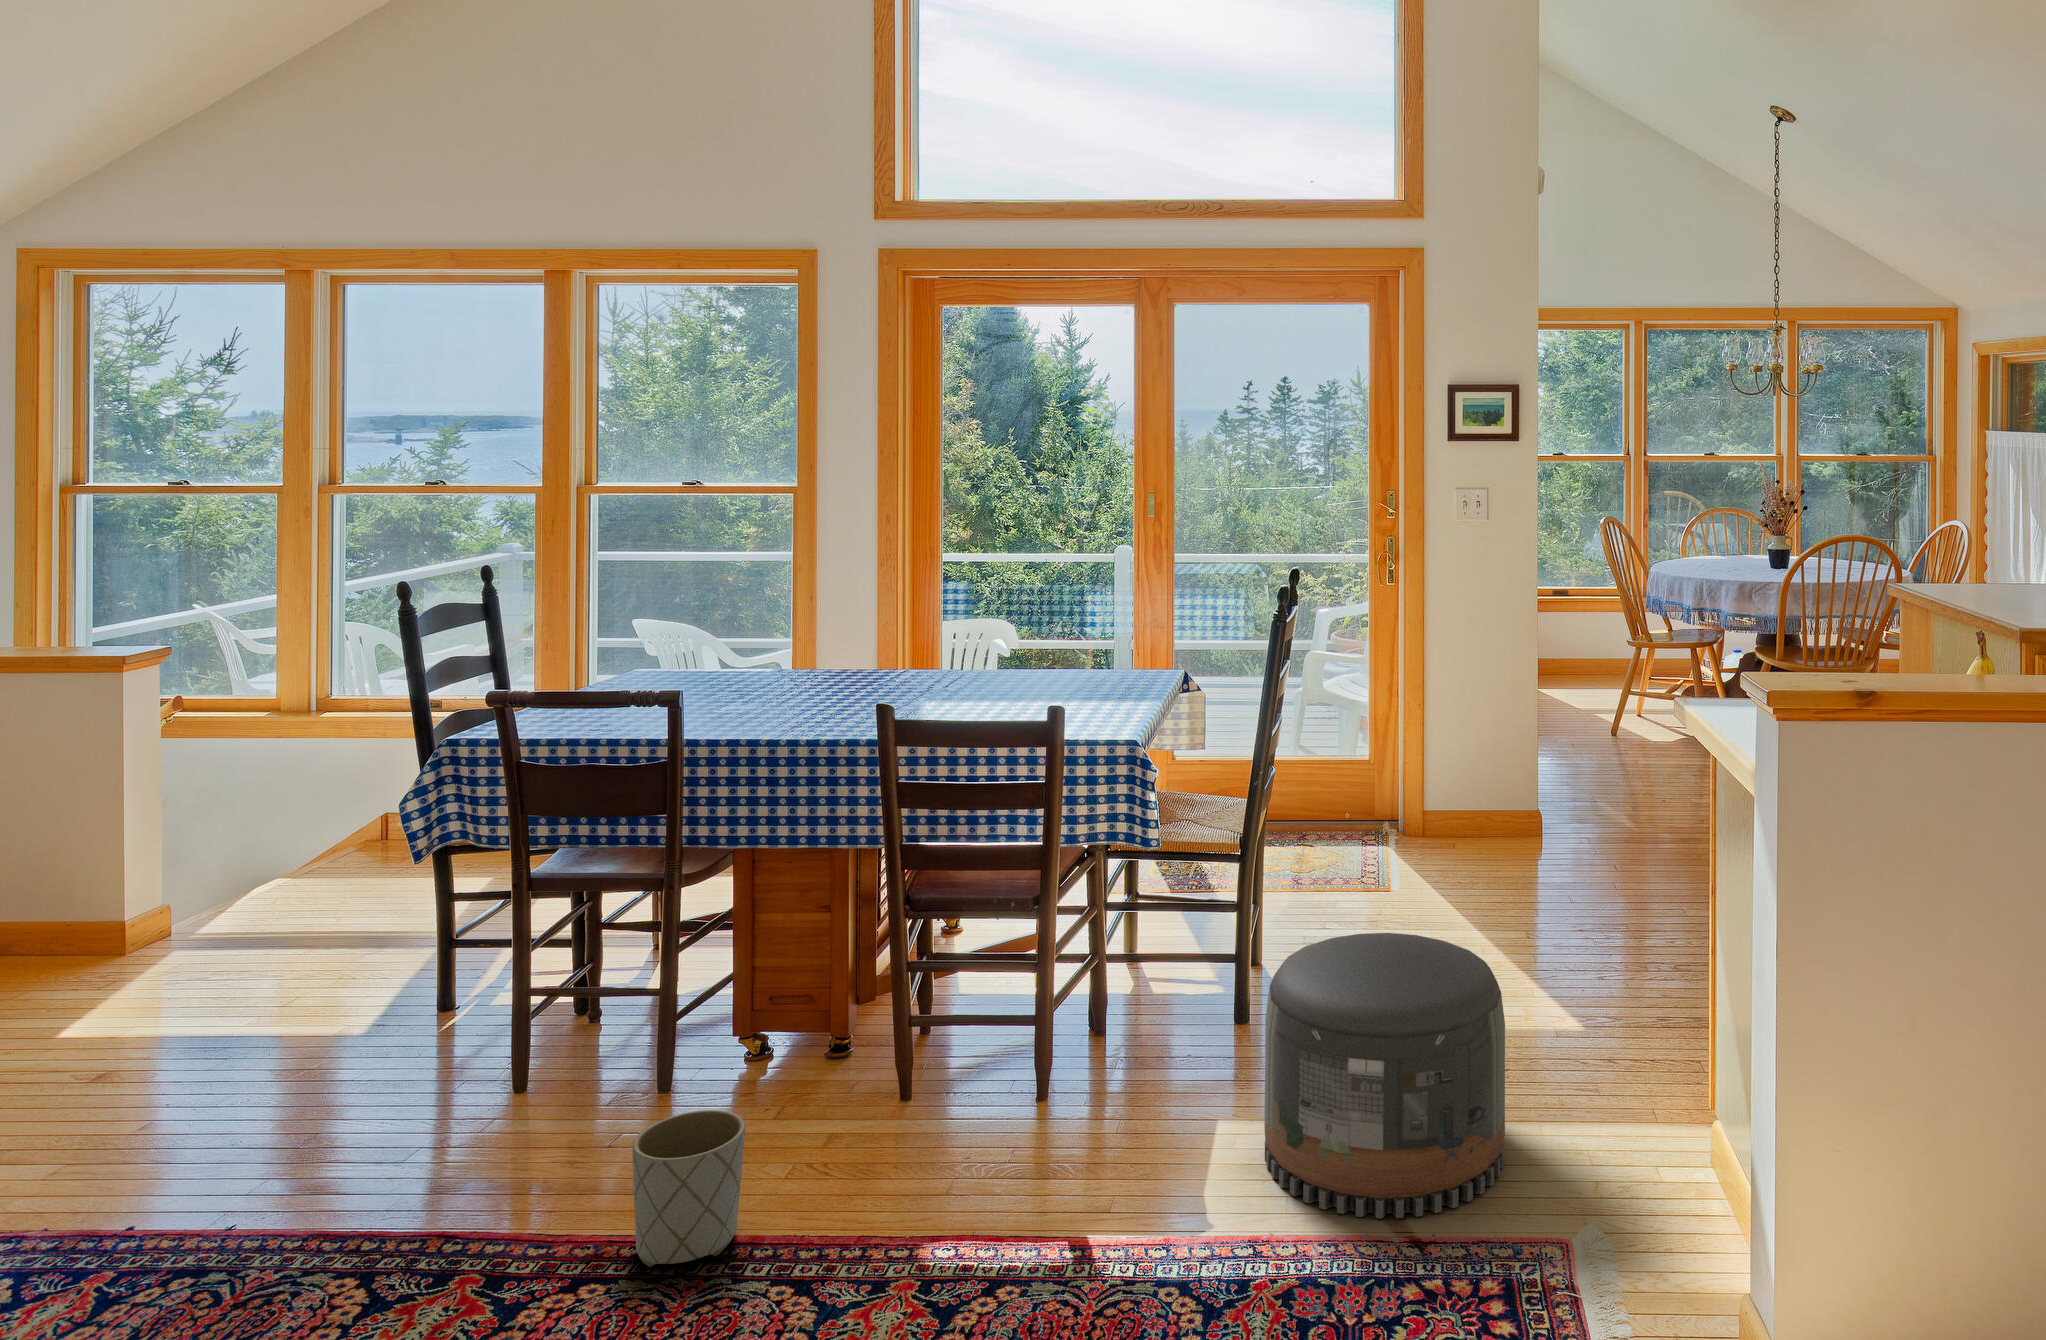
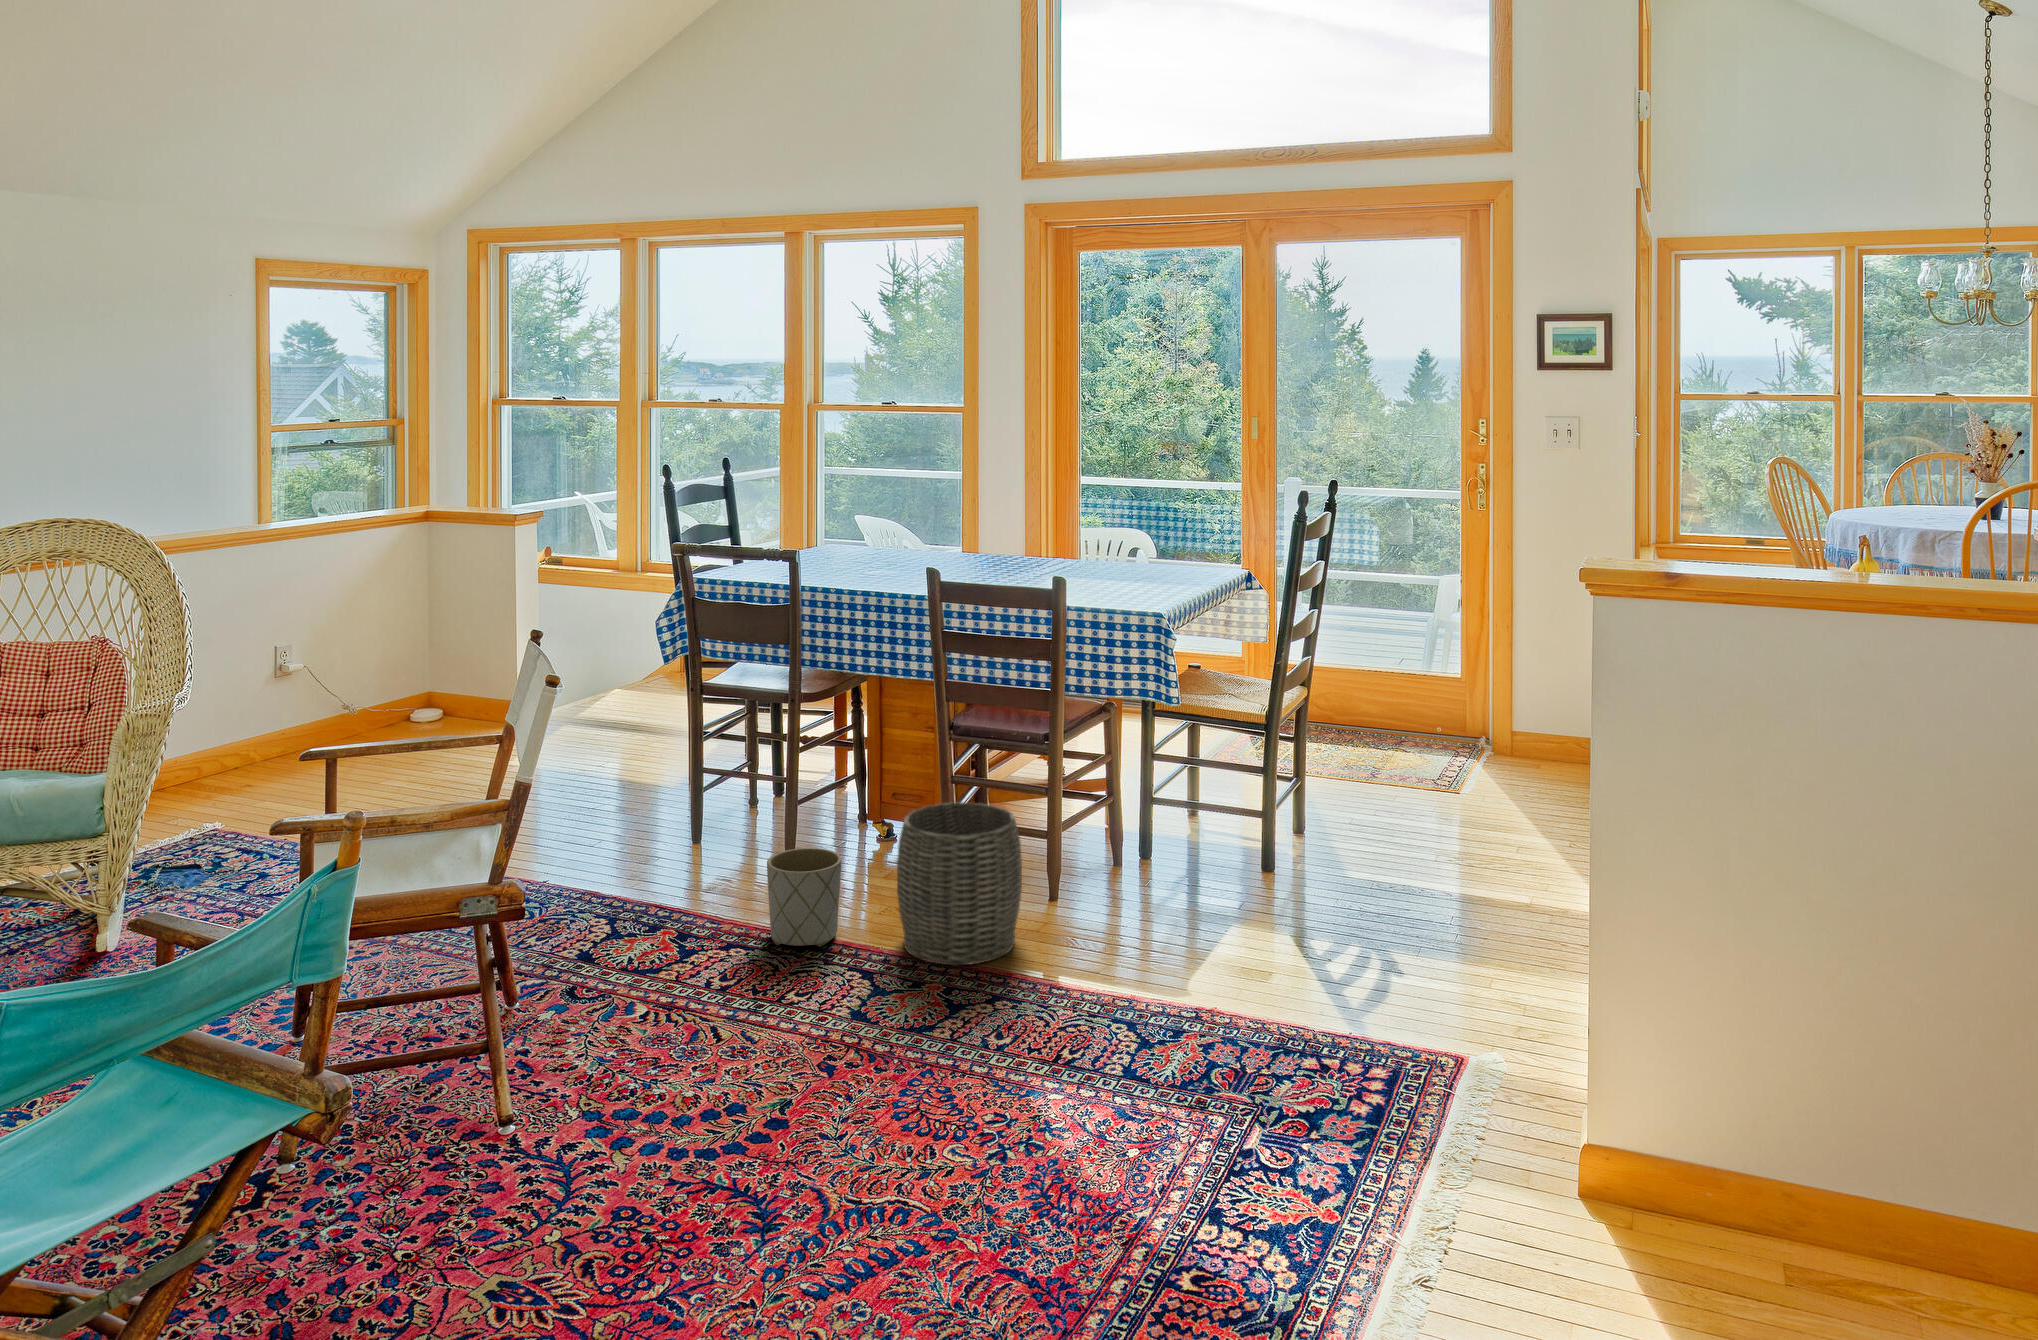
pouf: present [1264,933,1505,1218] -> none [1231,792,1441,1016]
woven basket: none [830,1011,1001,1248] -> present [897,802,1022,965]

